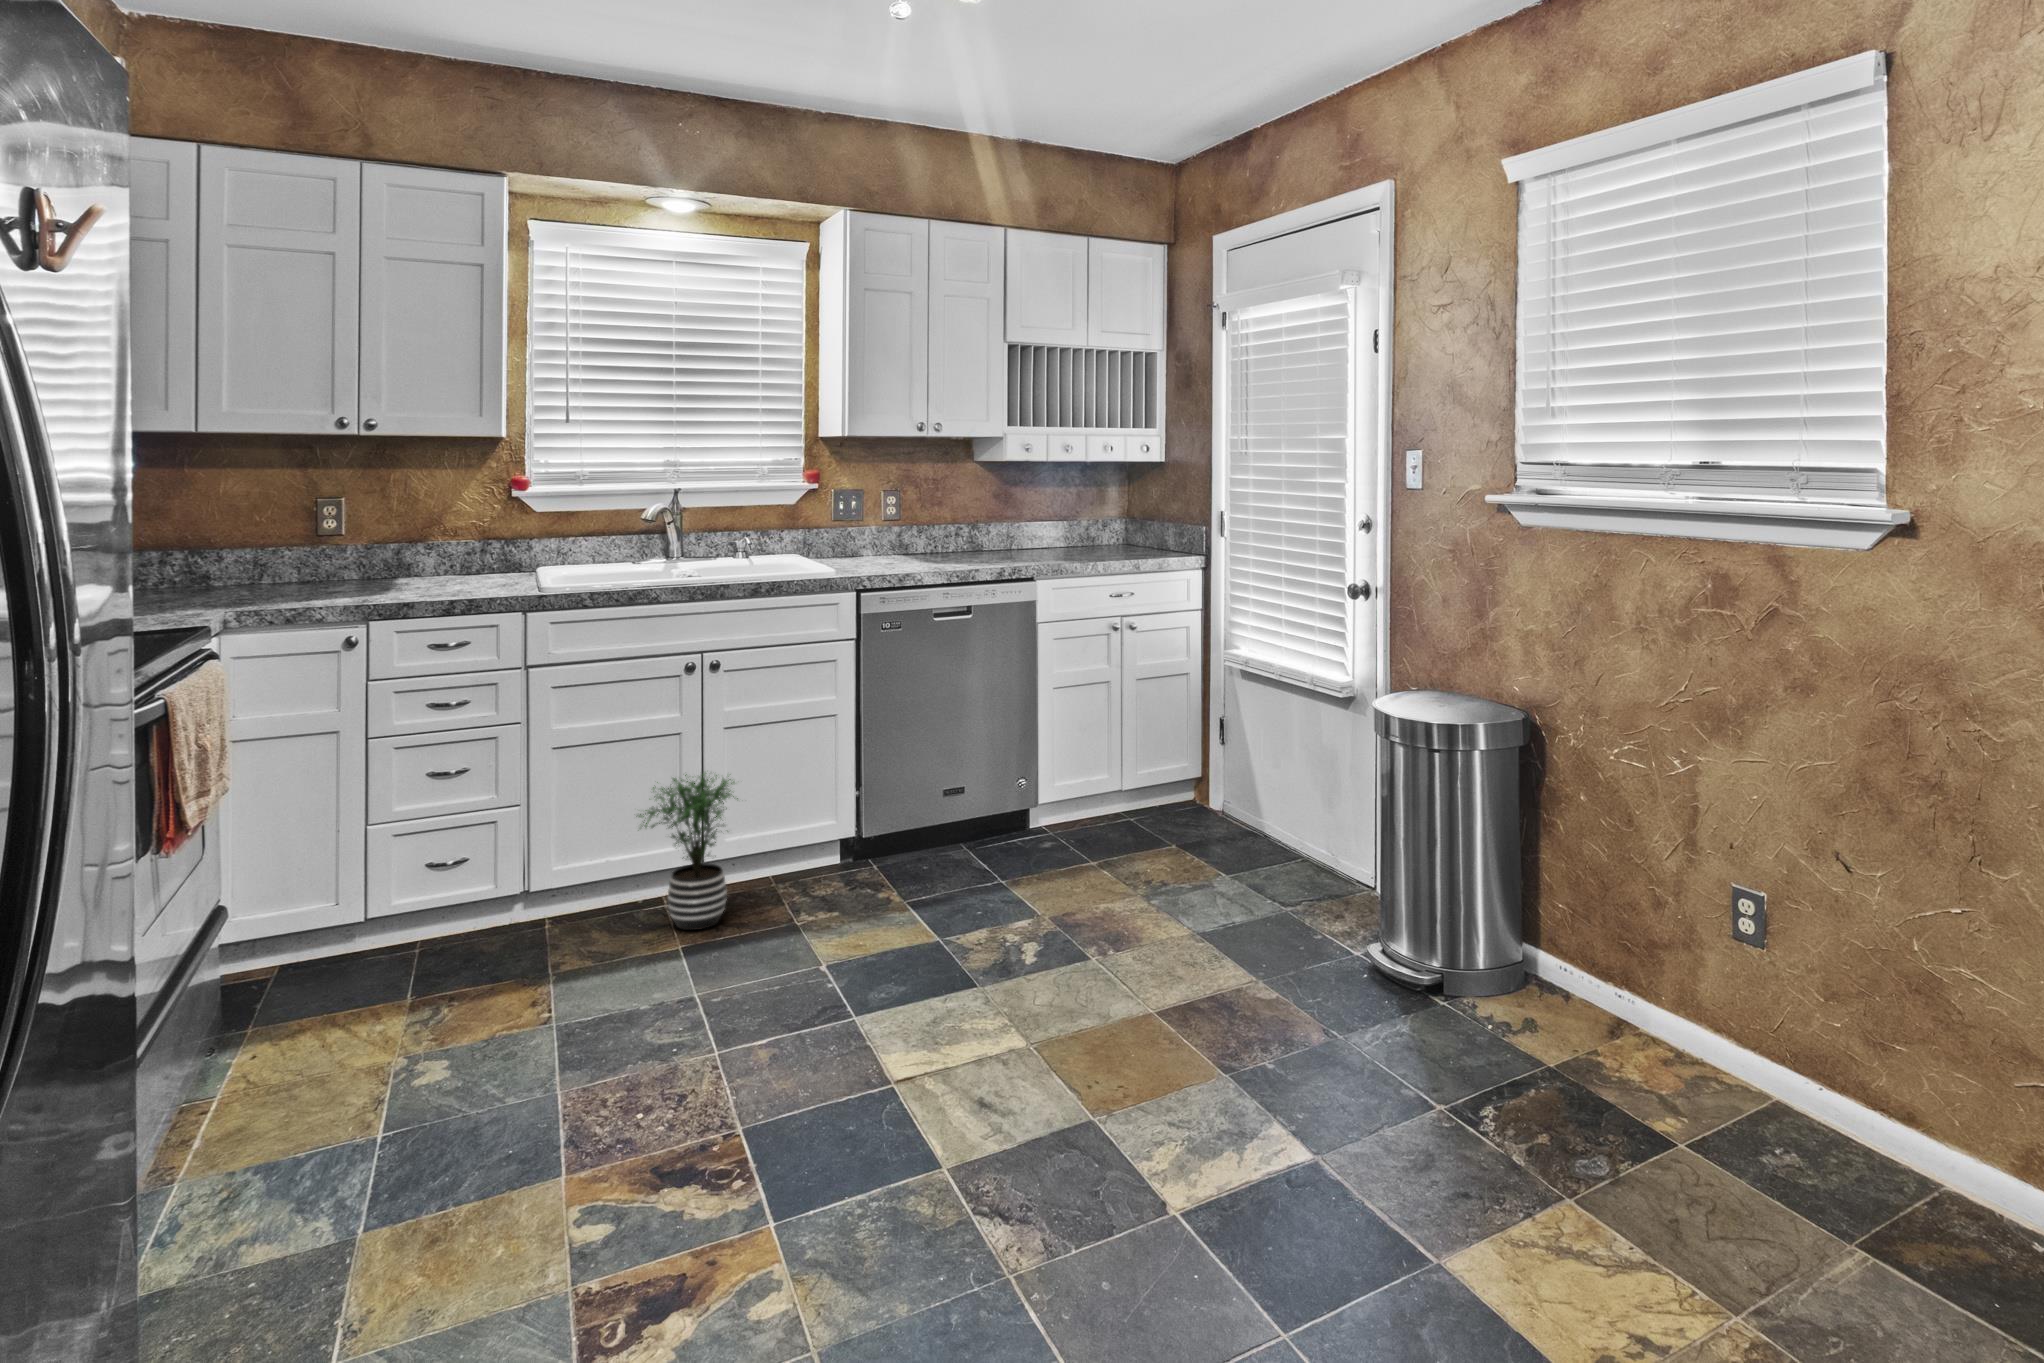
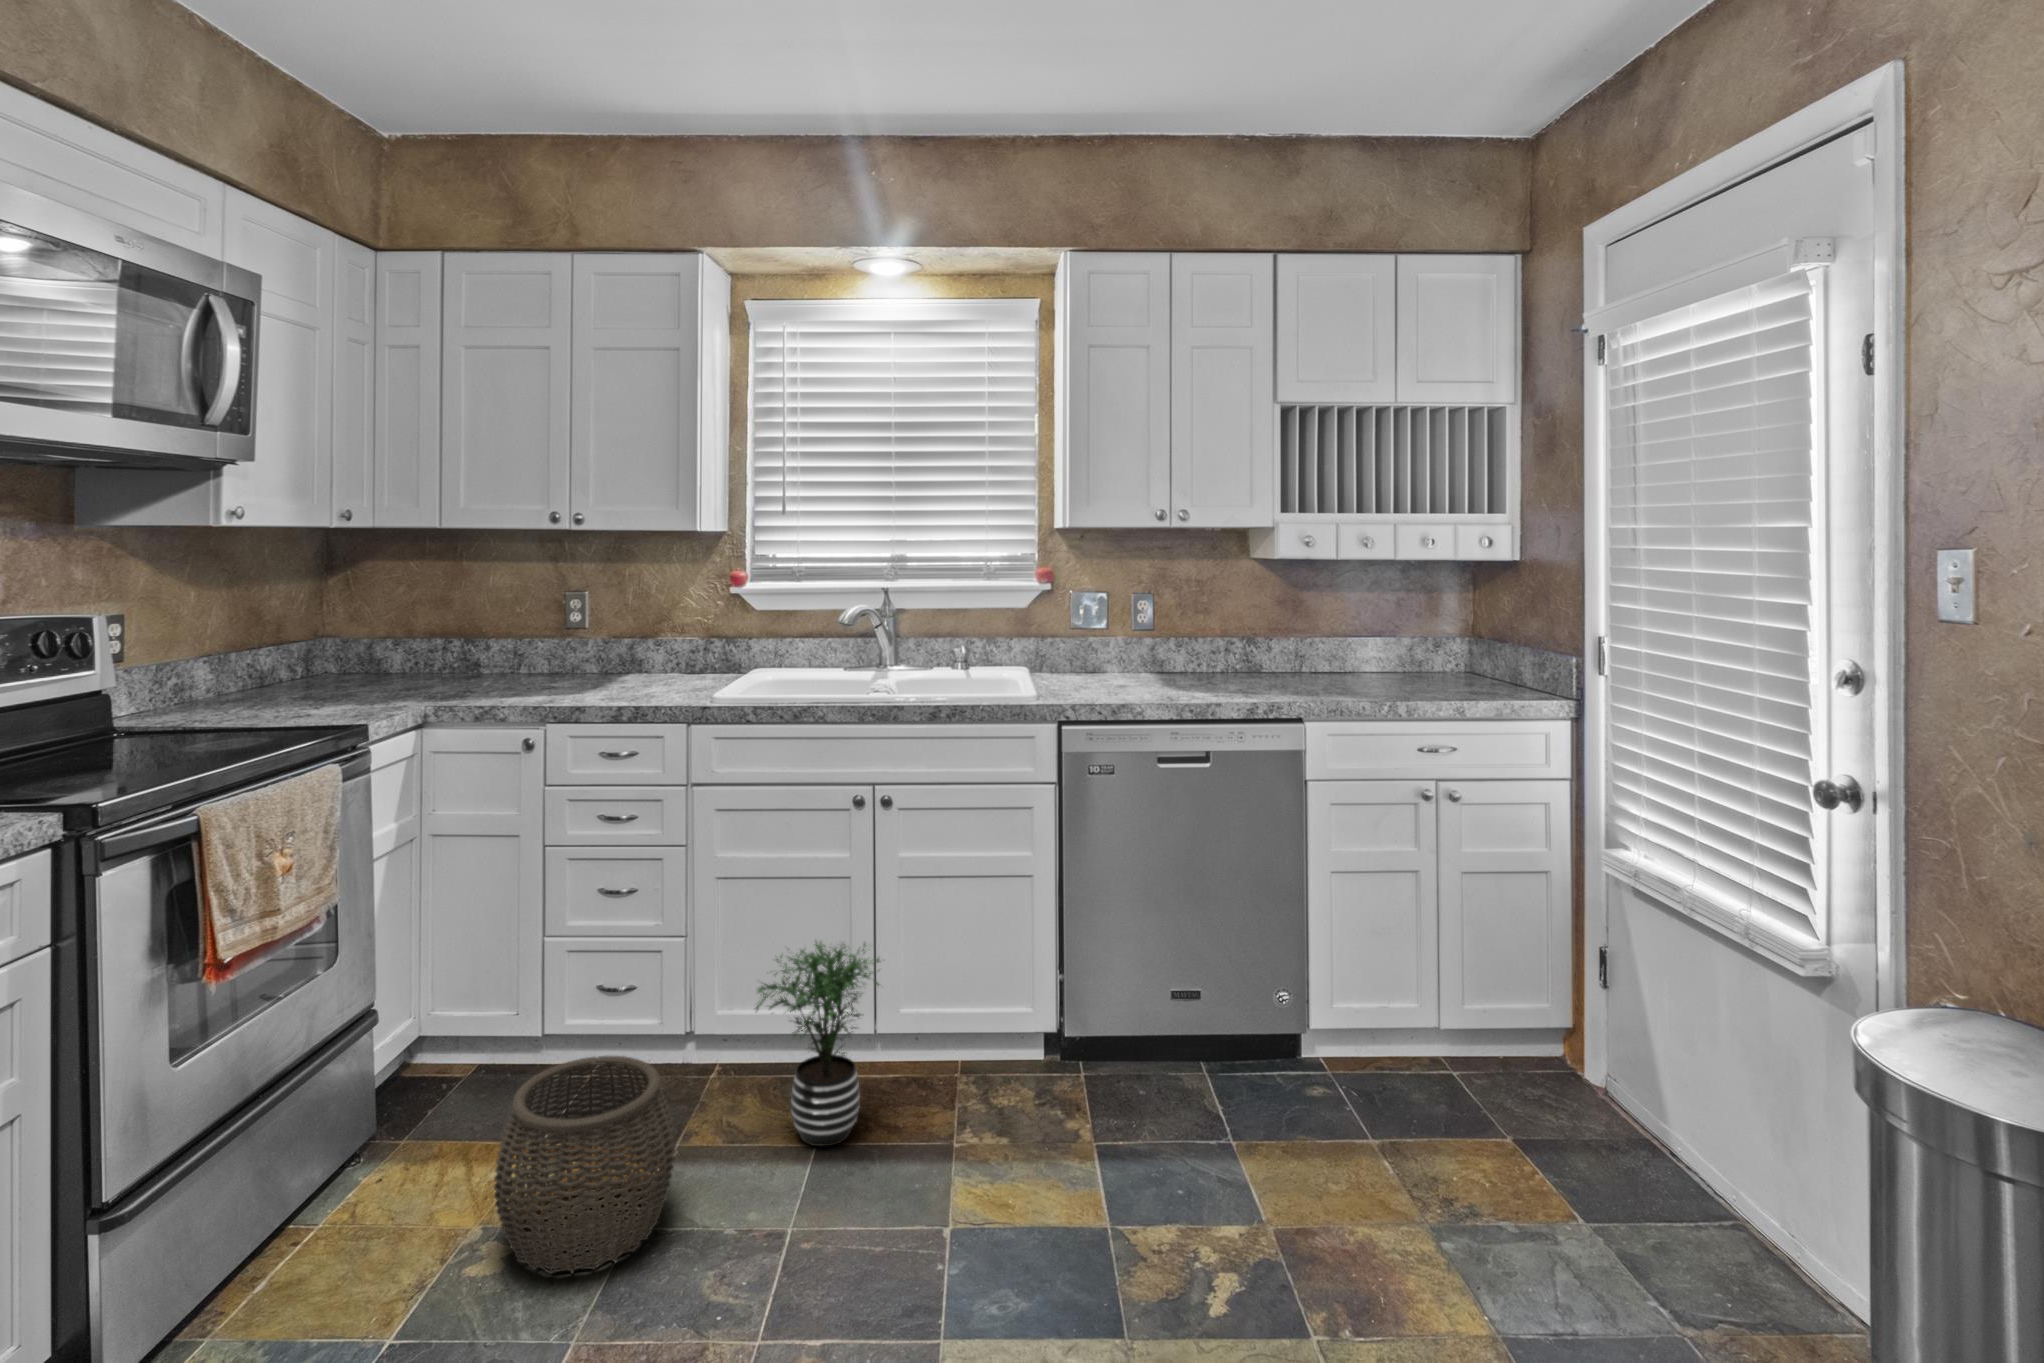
woven basket: none [459,870,615,1027] -> present [493,1056,676,1274]

